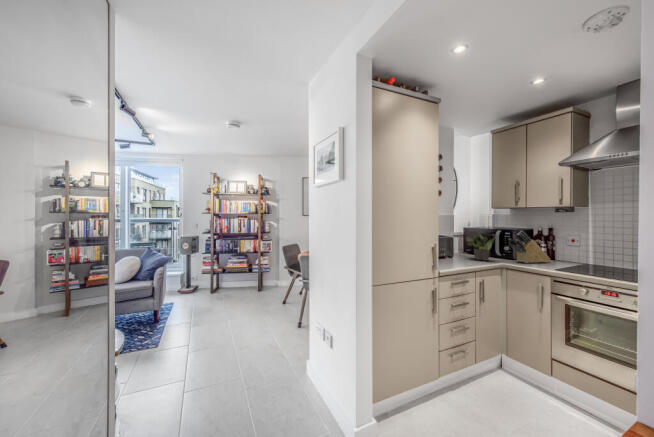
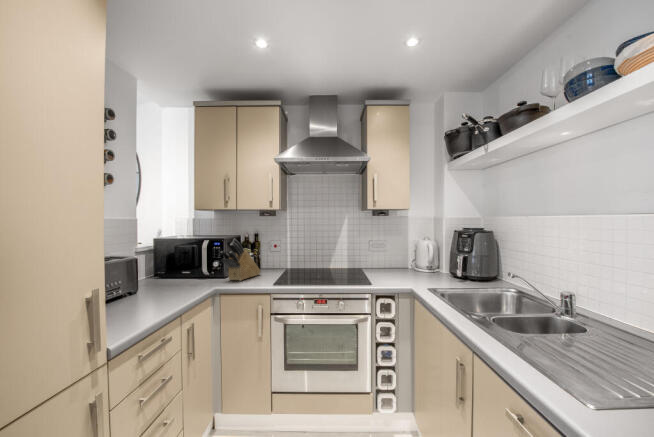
potted plant: present [466,233,494,261] -> none [160,243,204,288]

